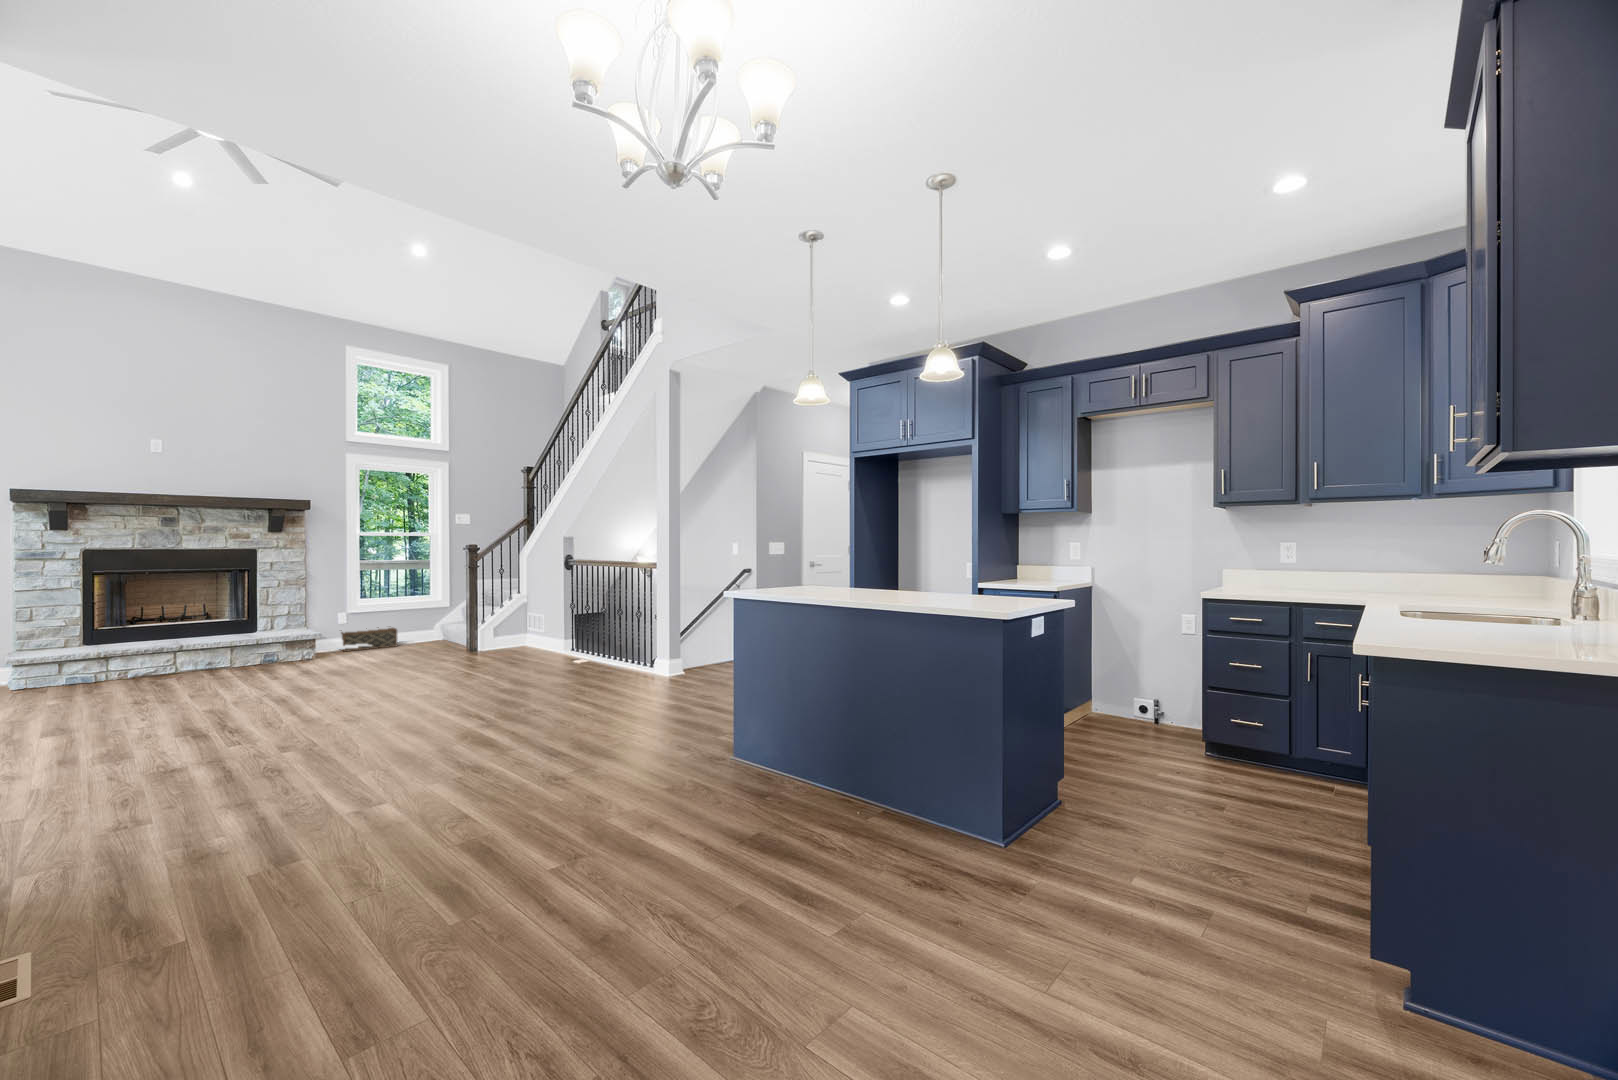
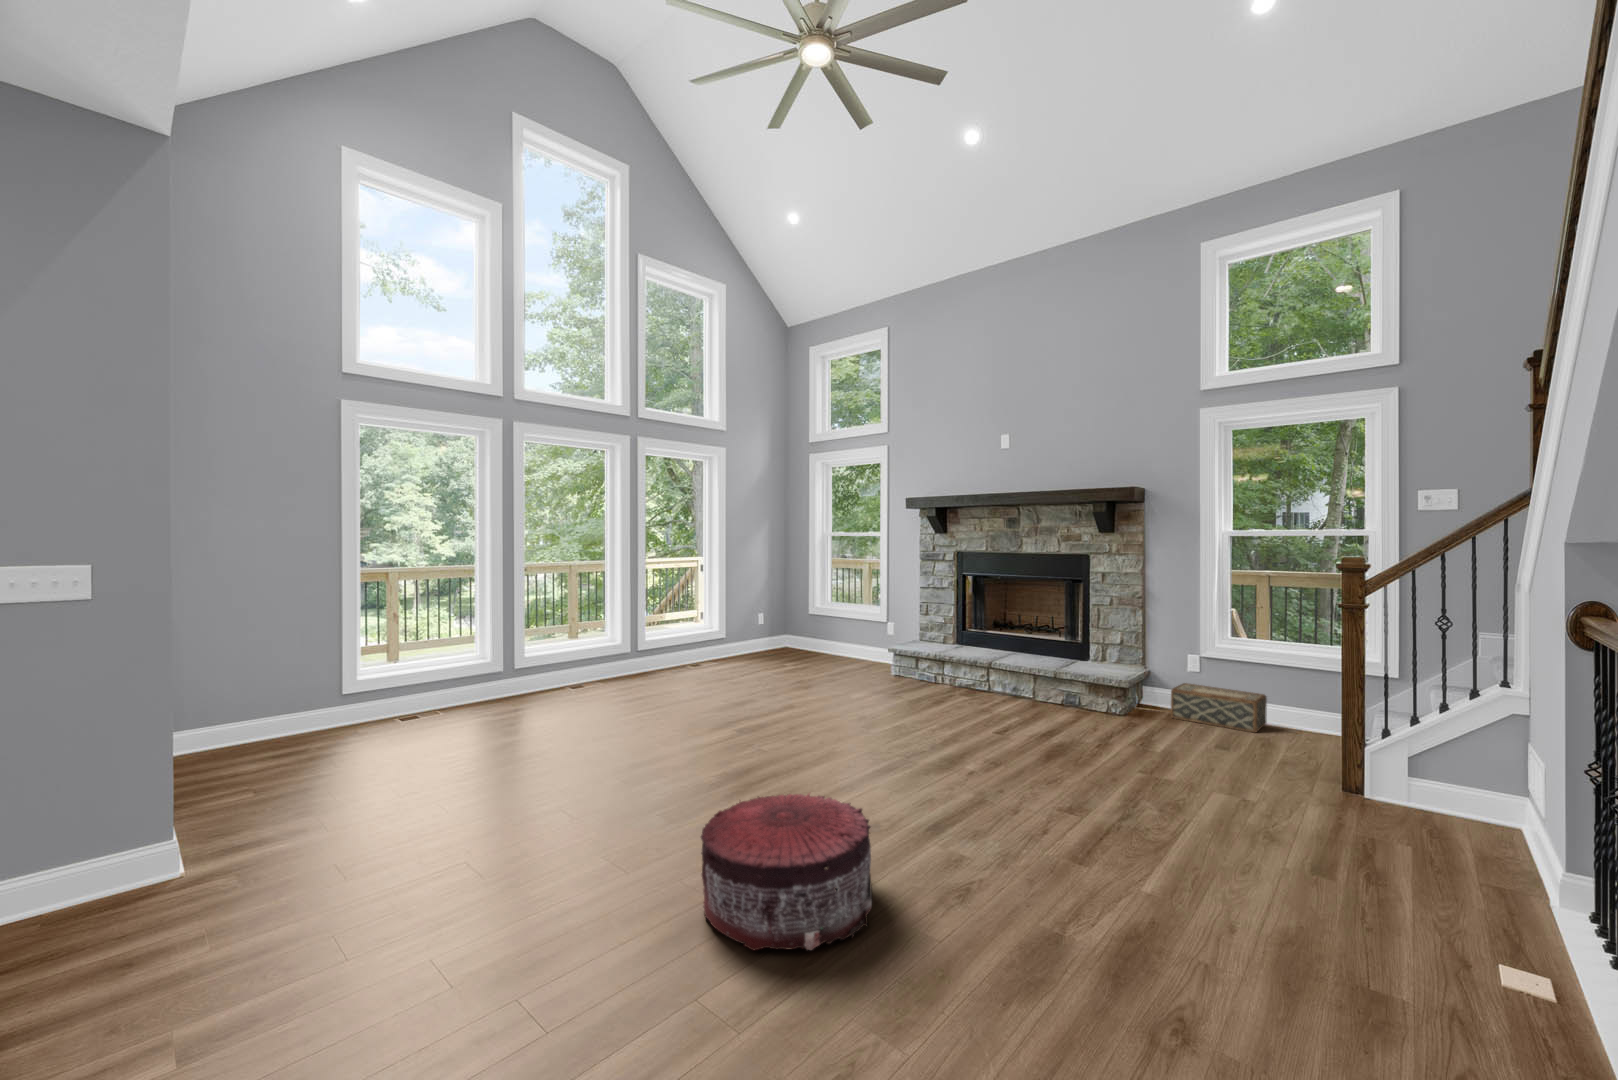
pouf: none [370,666,470,726] -> present [701,793,872,950]

